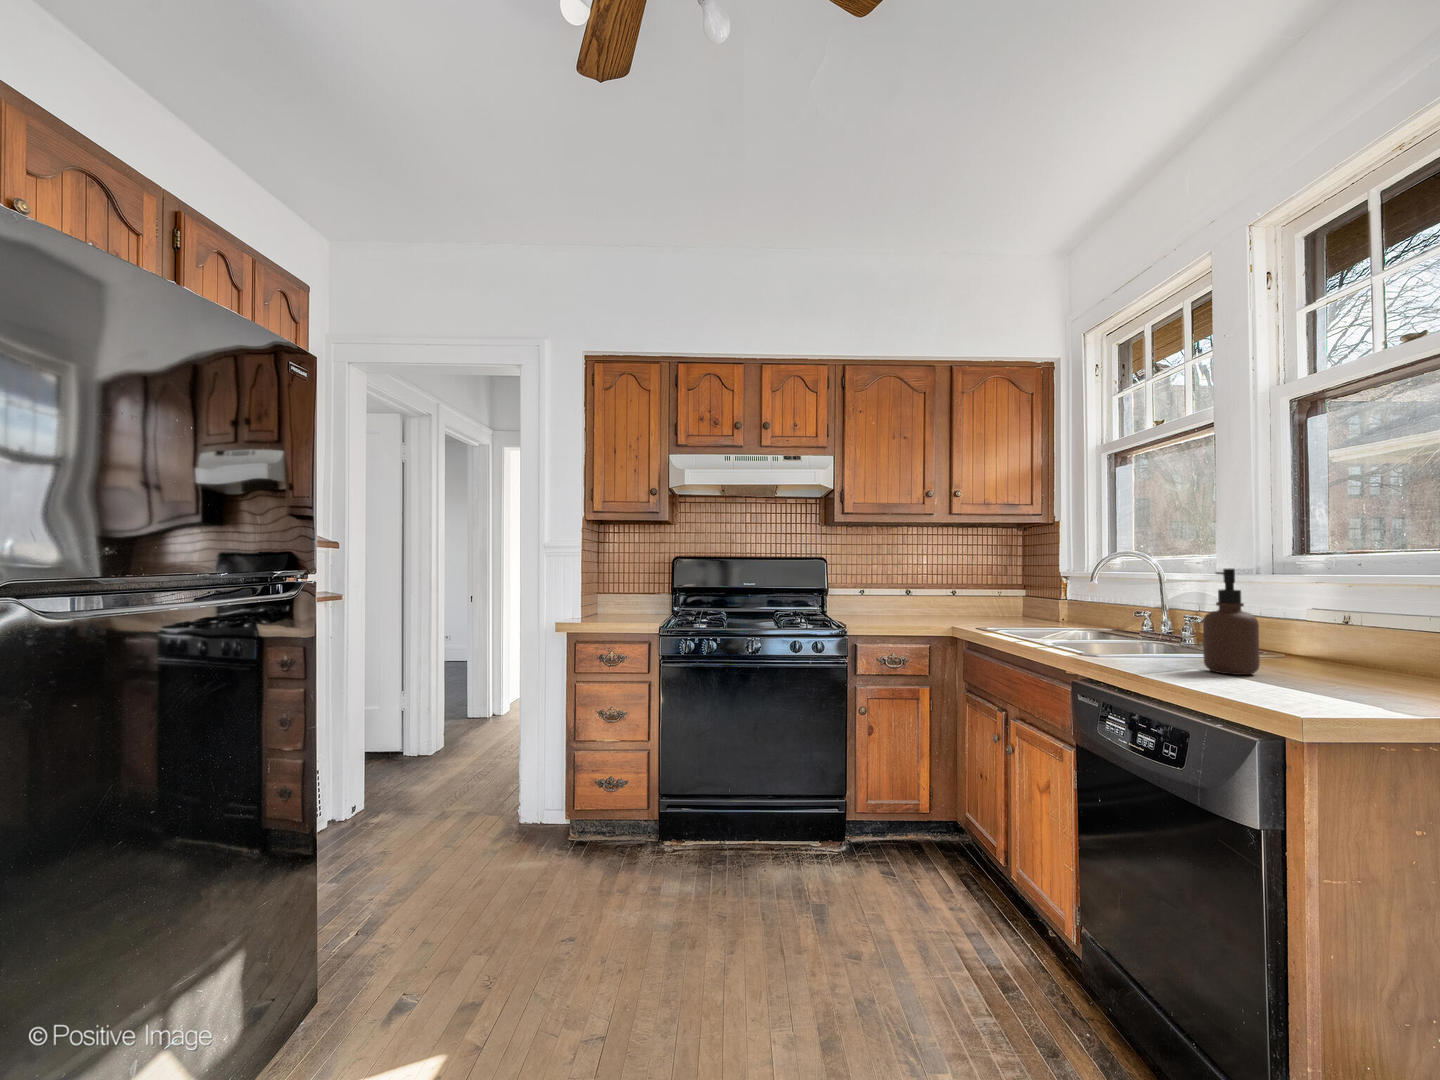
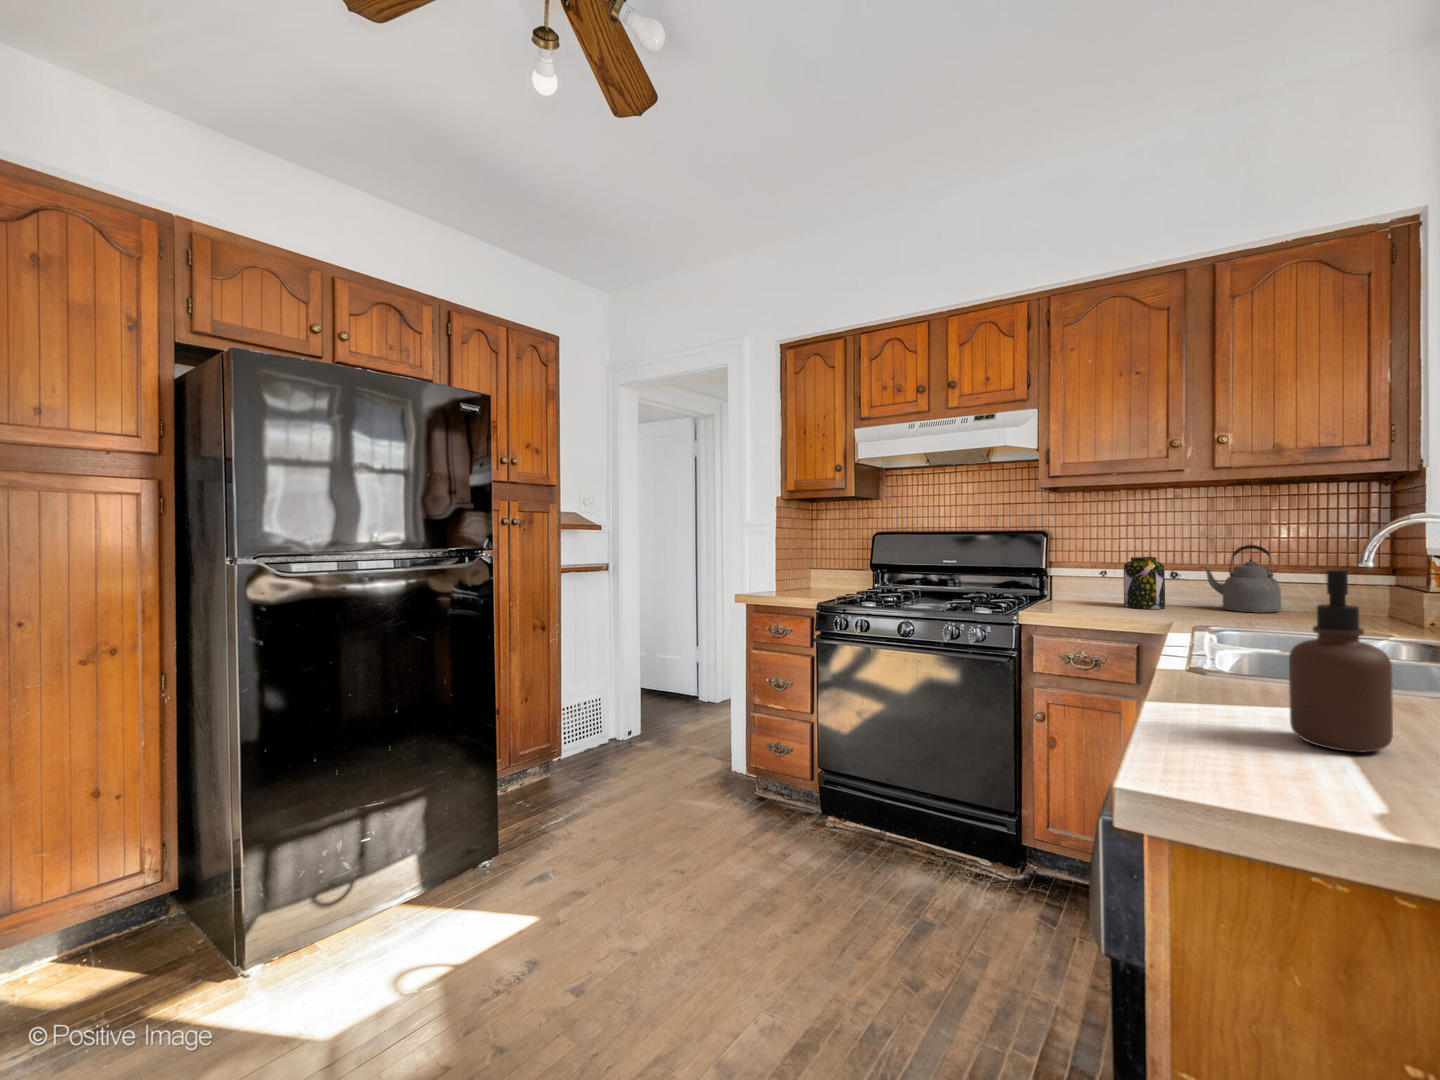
kettle: none [921,570,973,618] -> present [1199,545,1281,613]
jar: none [879,579,908,619] -> present [1124,557,1165,609]

